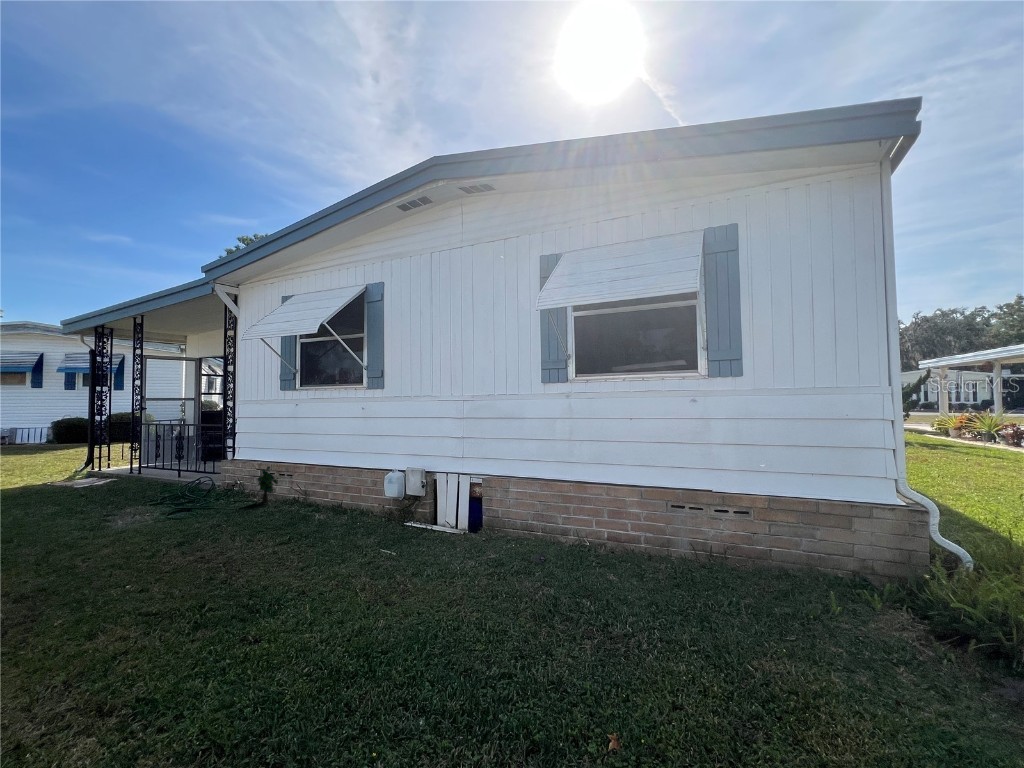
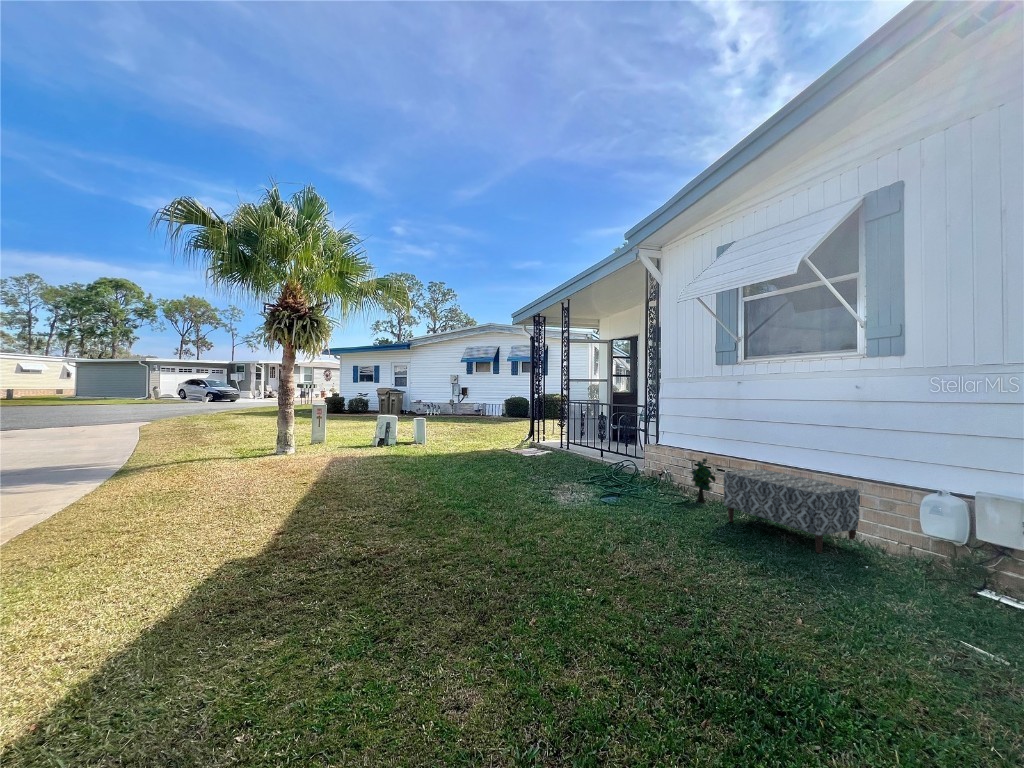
bench: none [277,469,362,521] -> present [724,469,860,553]

